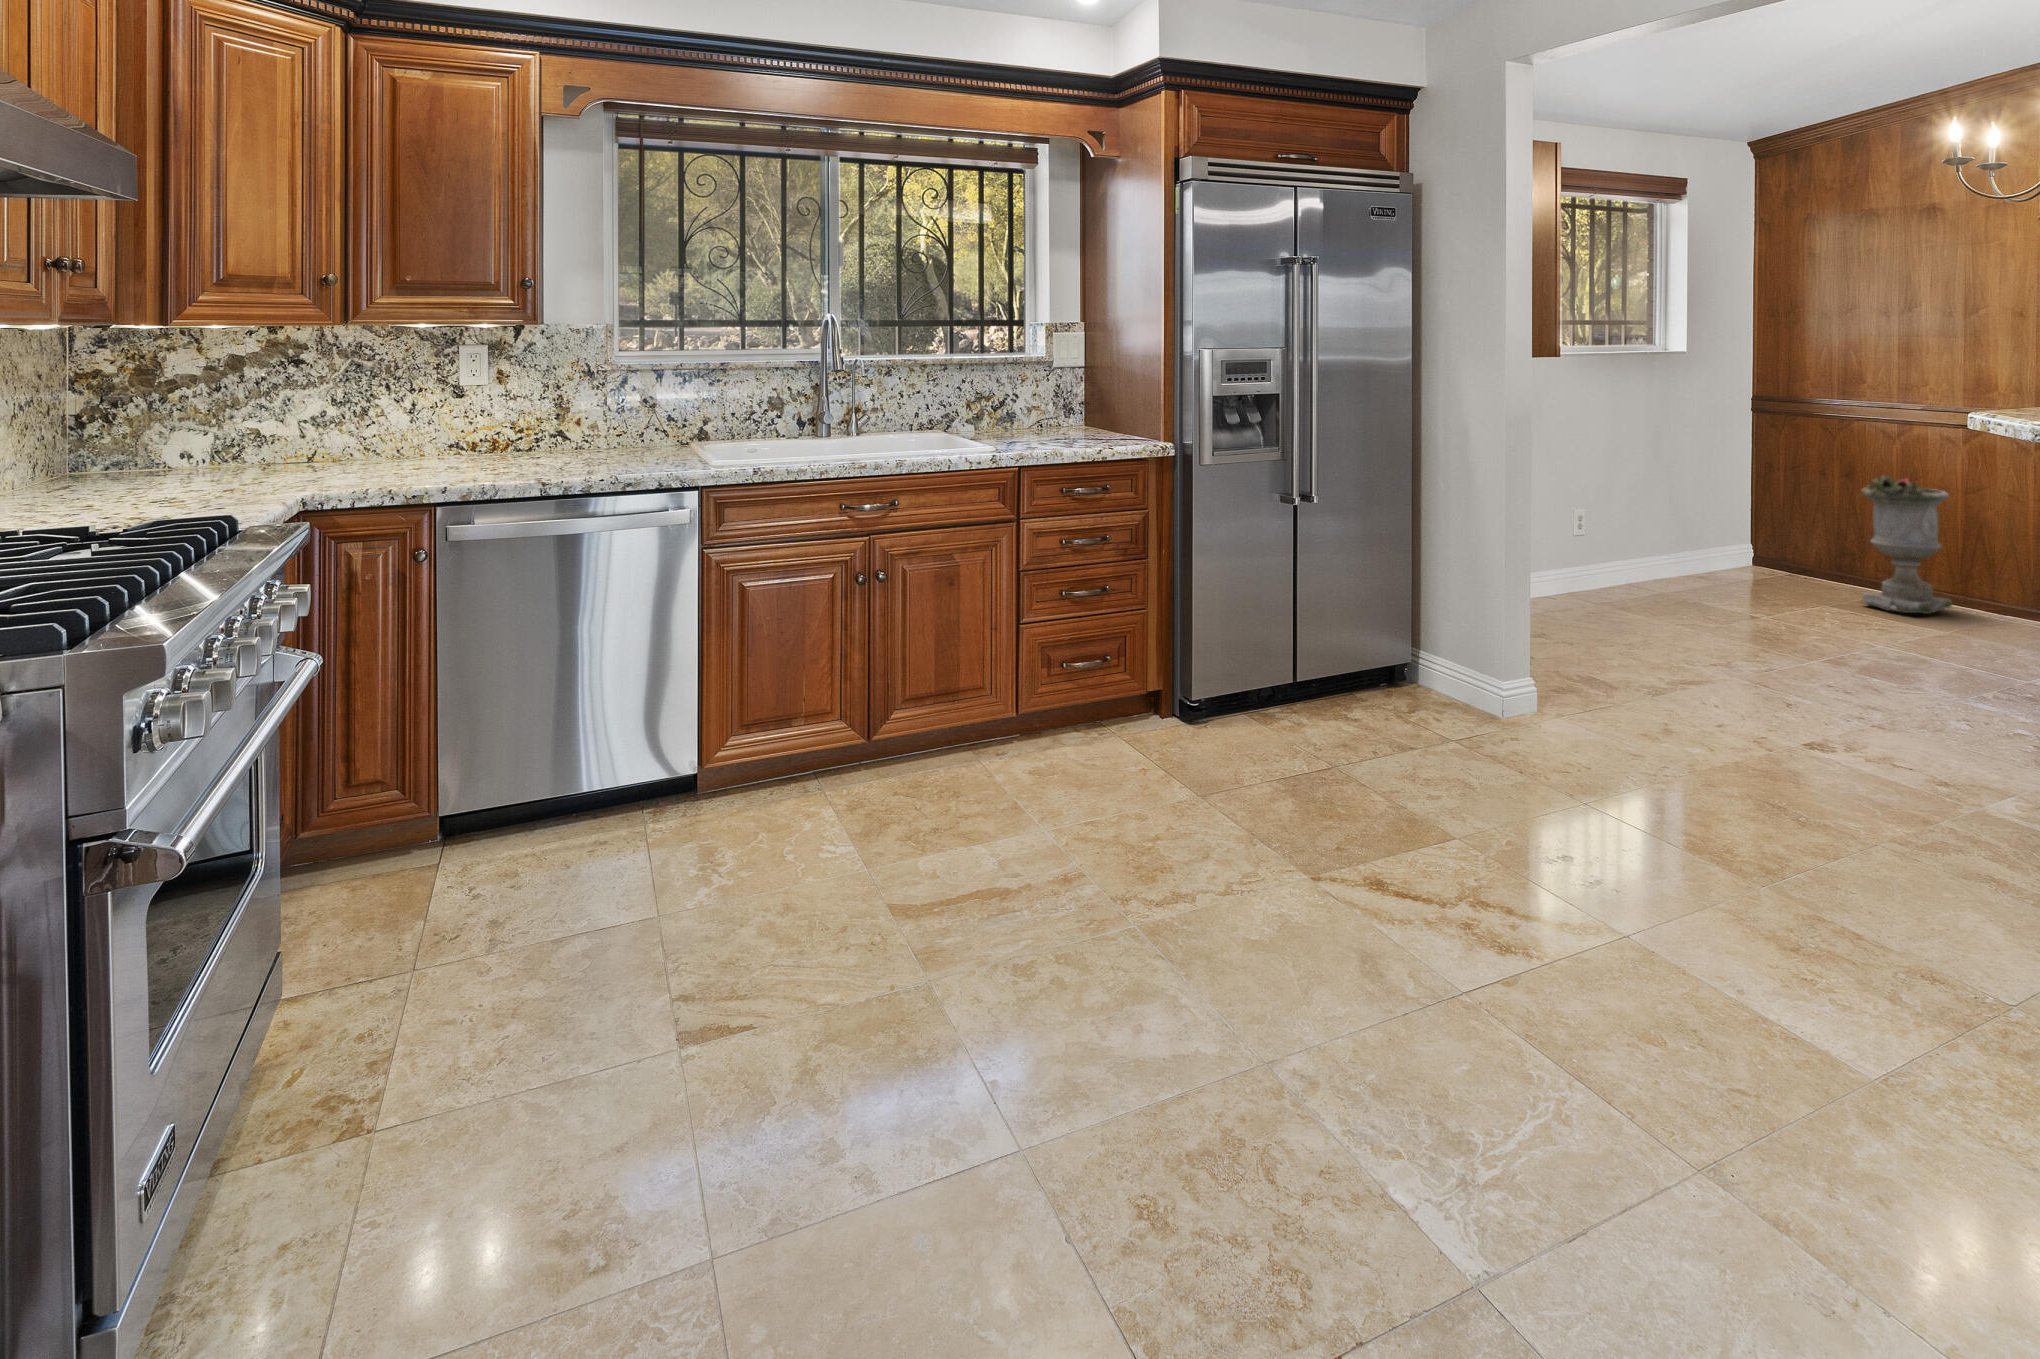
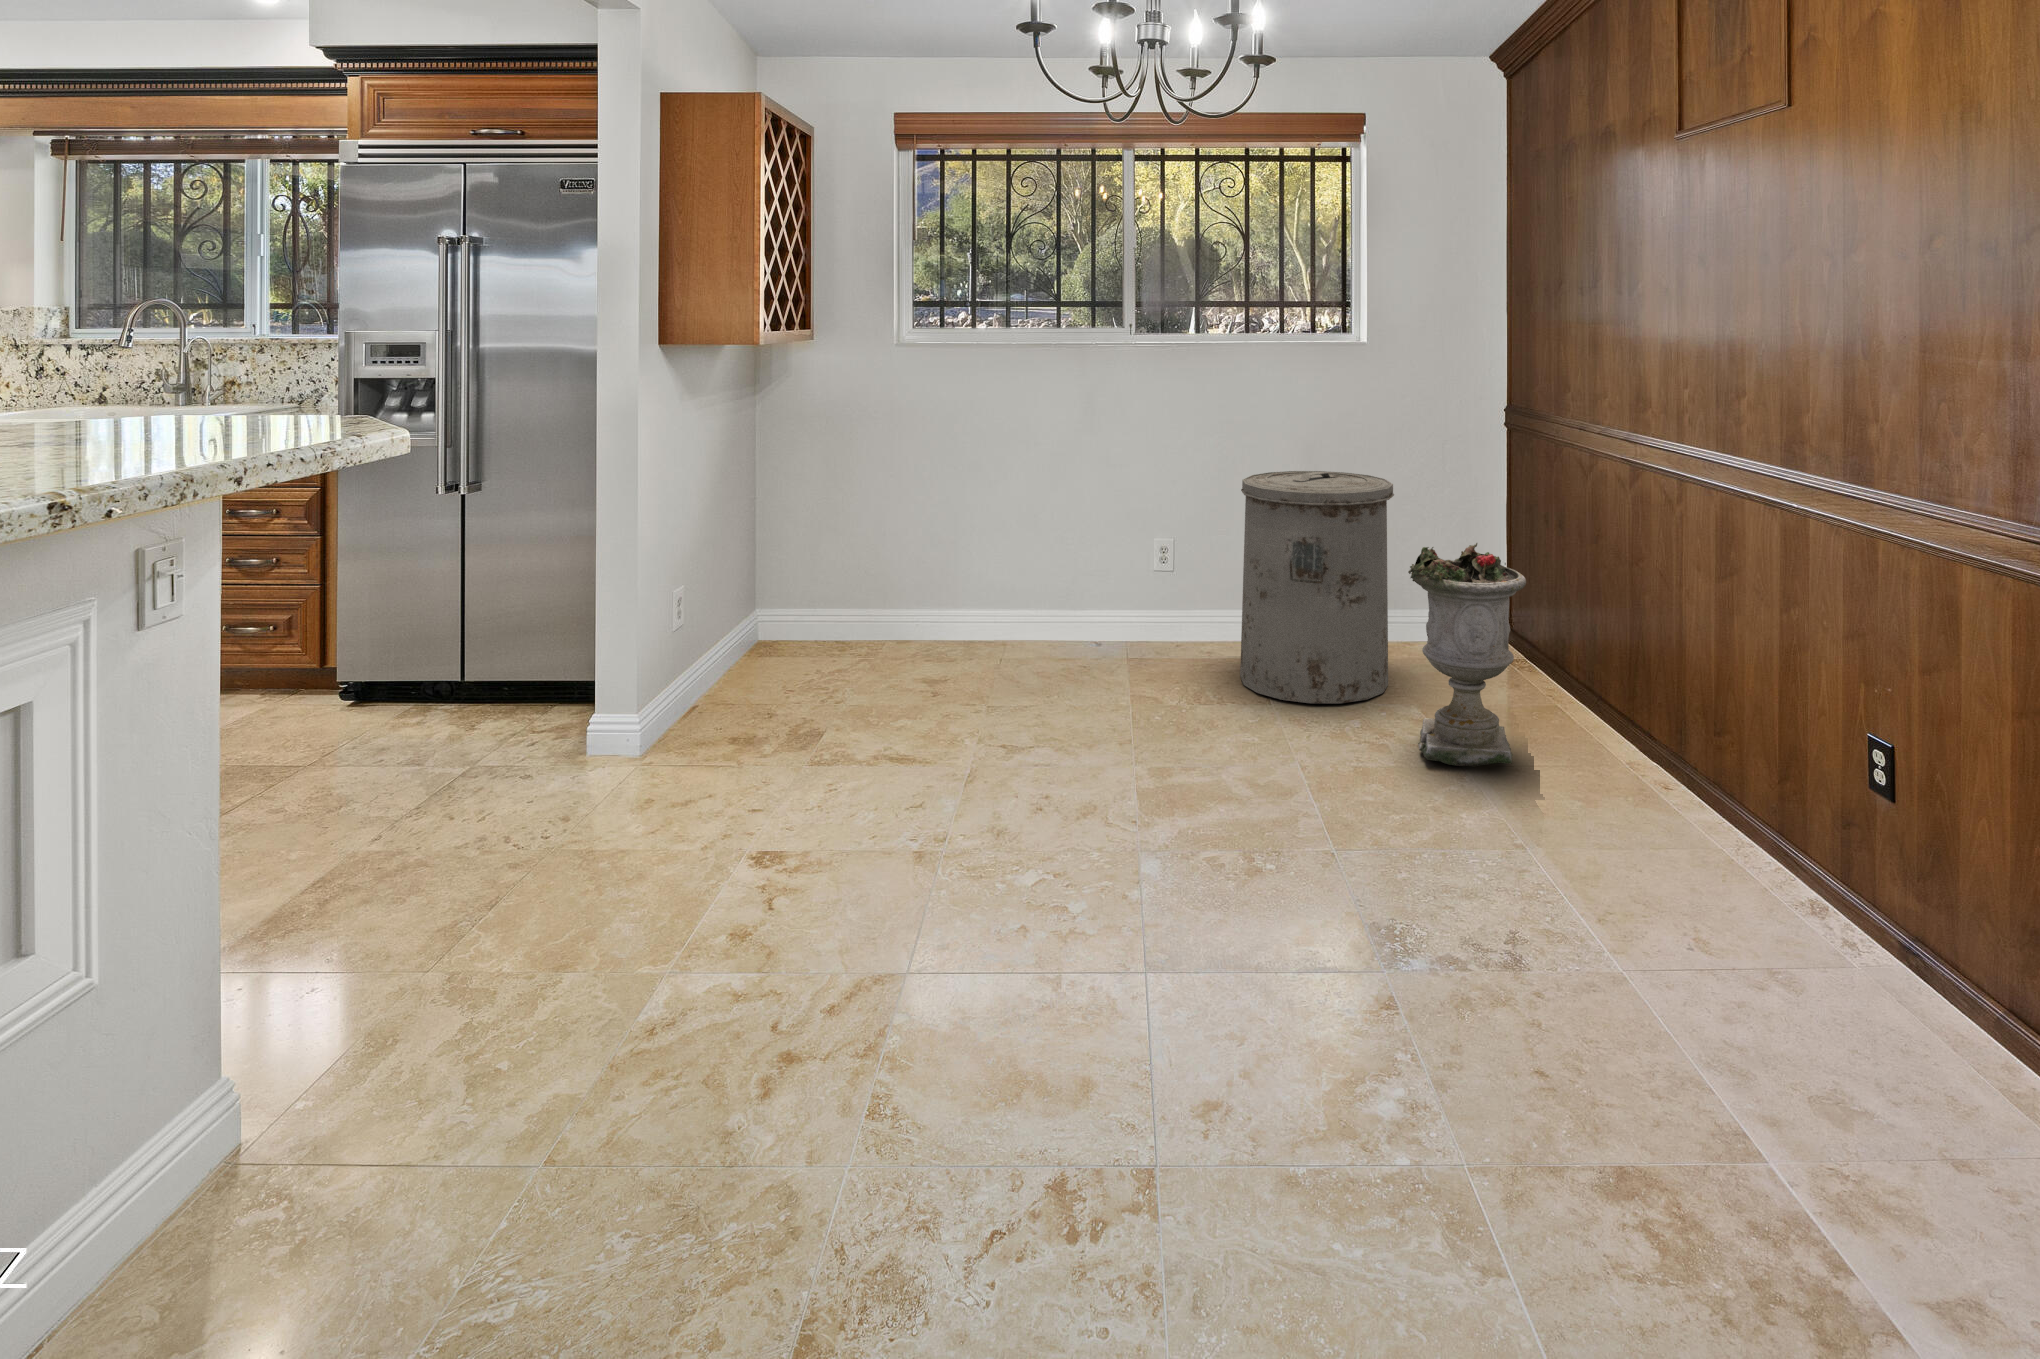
trash can: none [1656,443,1780,601] -> present [1240,471,1394,703]

